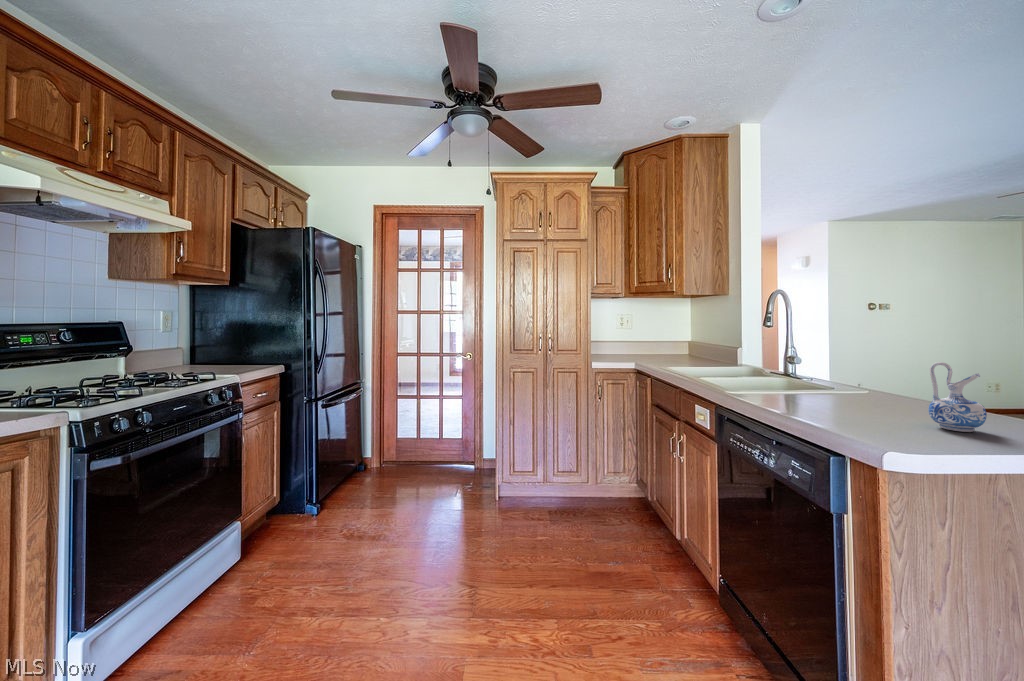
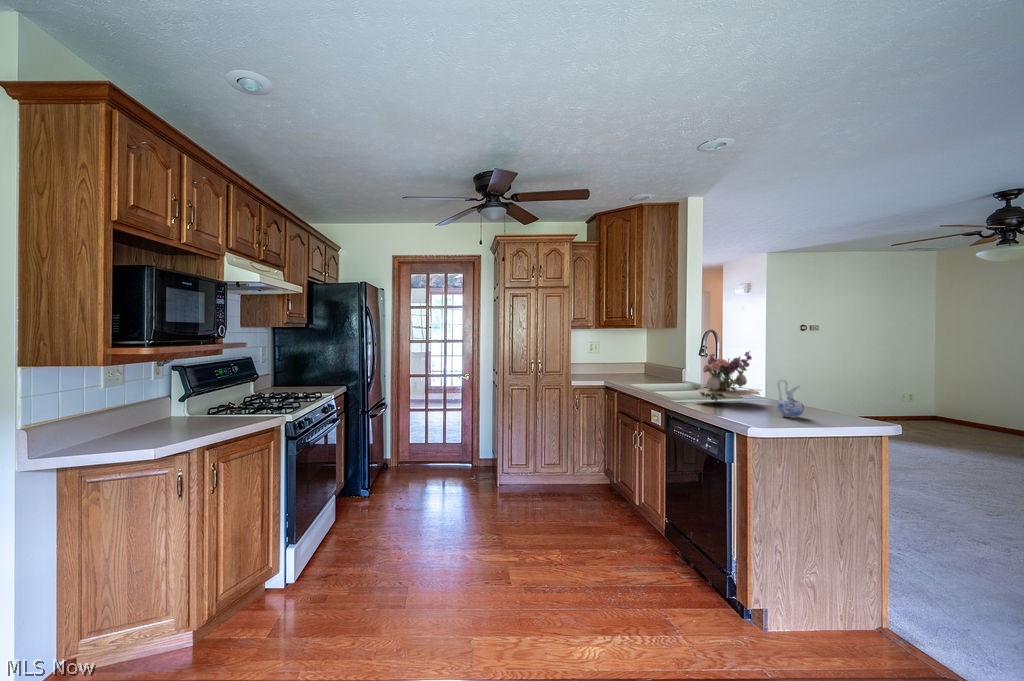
flower arrangement: none [761,316,886,399] -> present [693,352,761,402]

